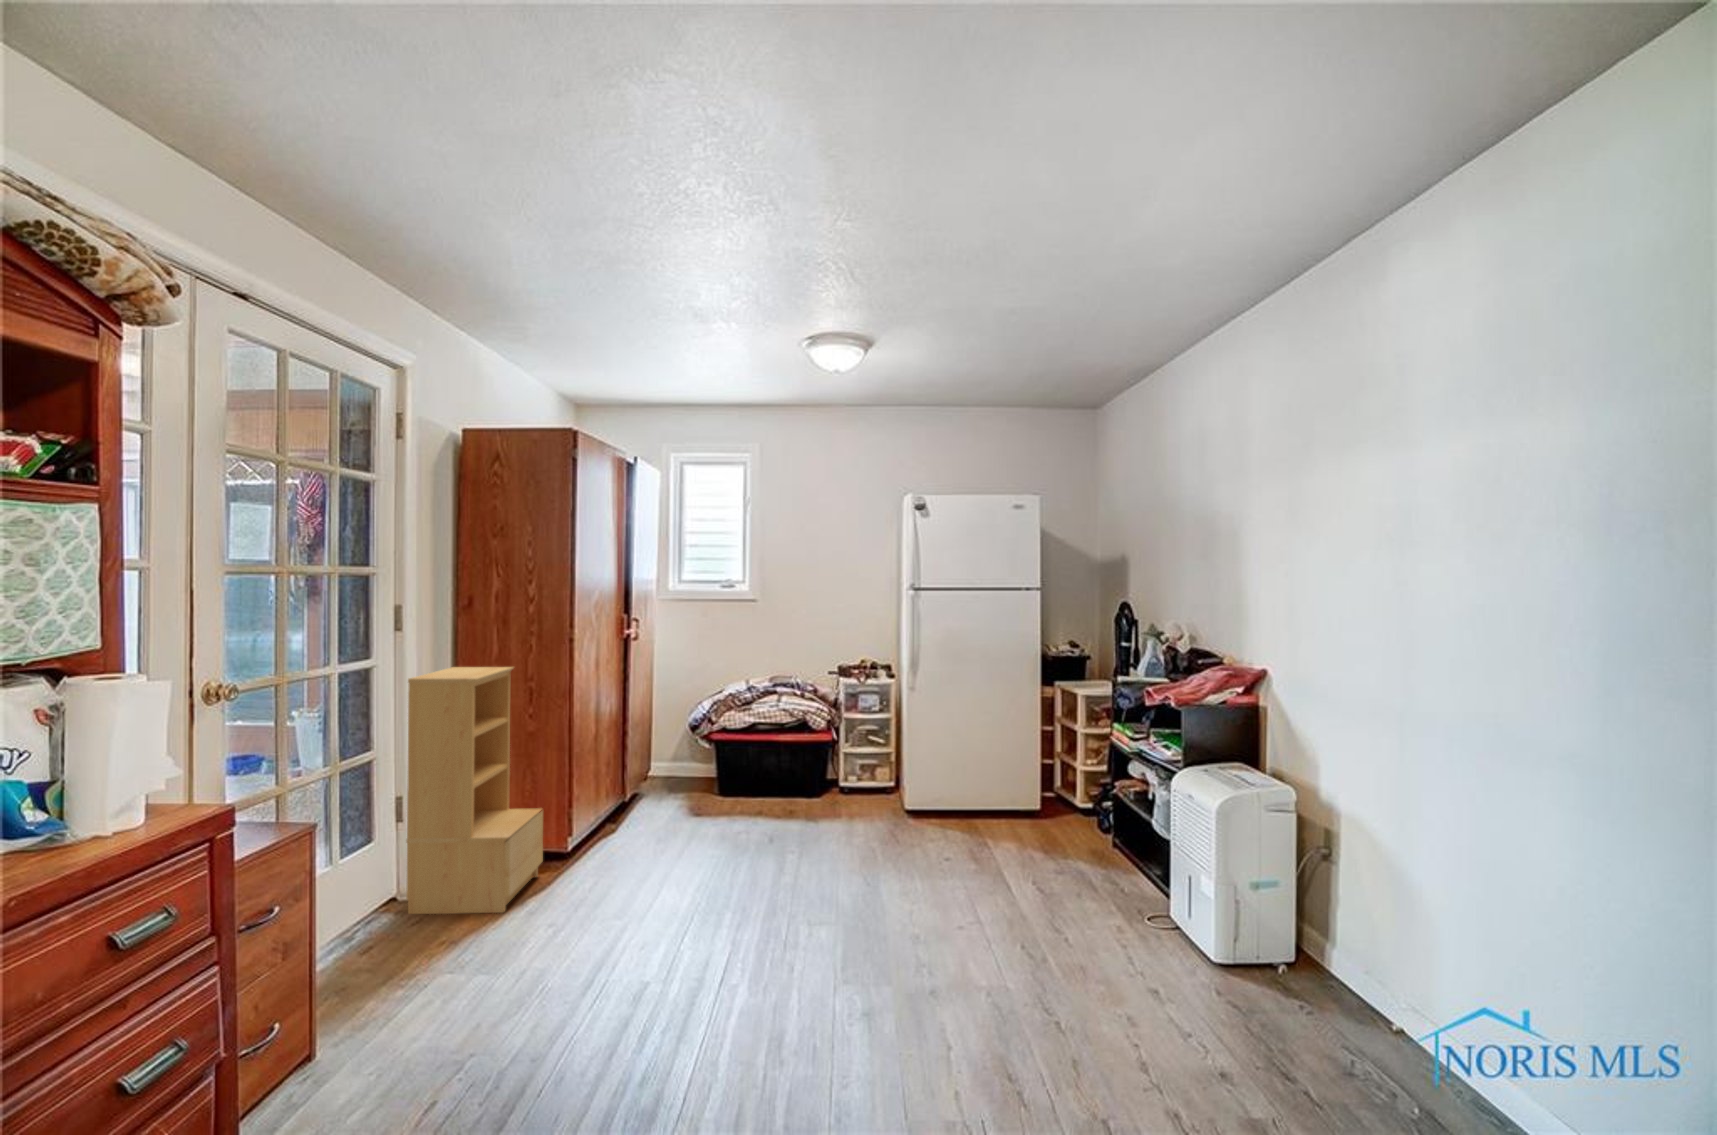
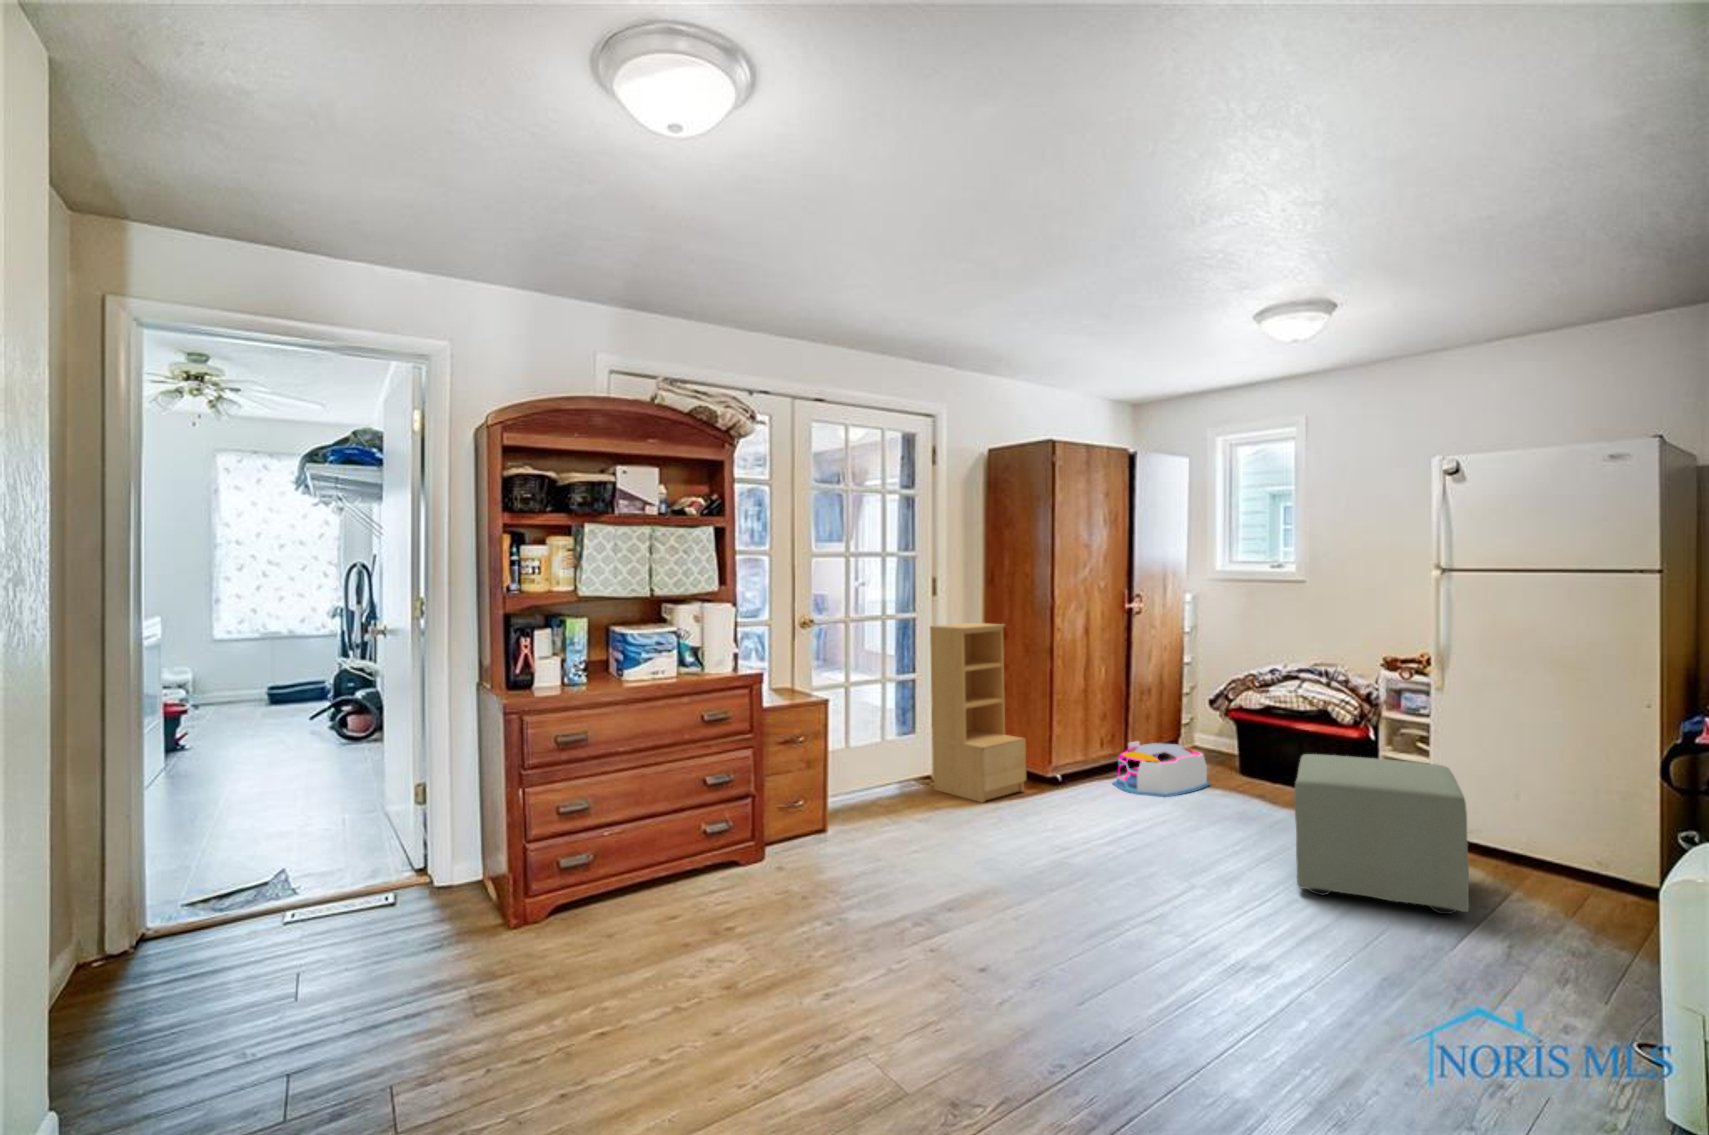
ottoman: none [867,761,1027,906] -> present [1294,754,1469,914]
storage bin: none [621,774,707,841] -> present [1112,741,1210,797]

